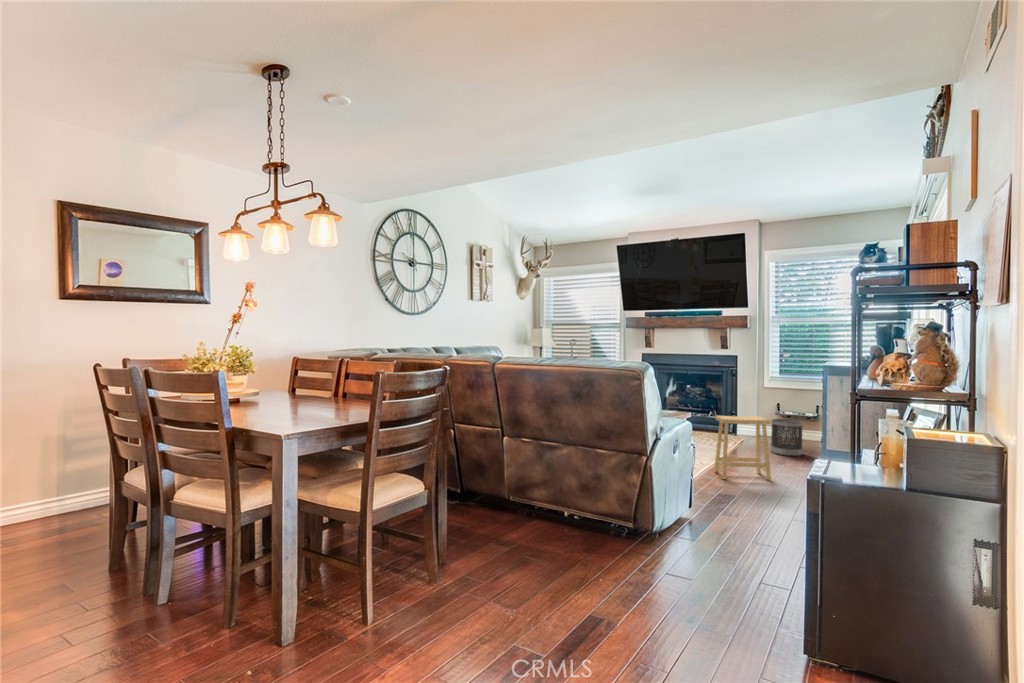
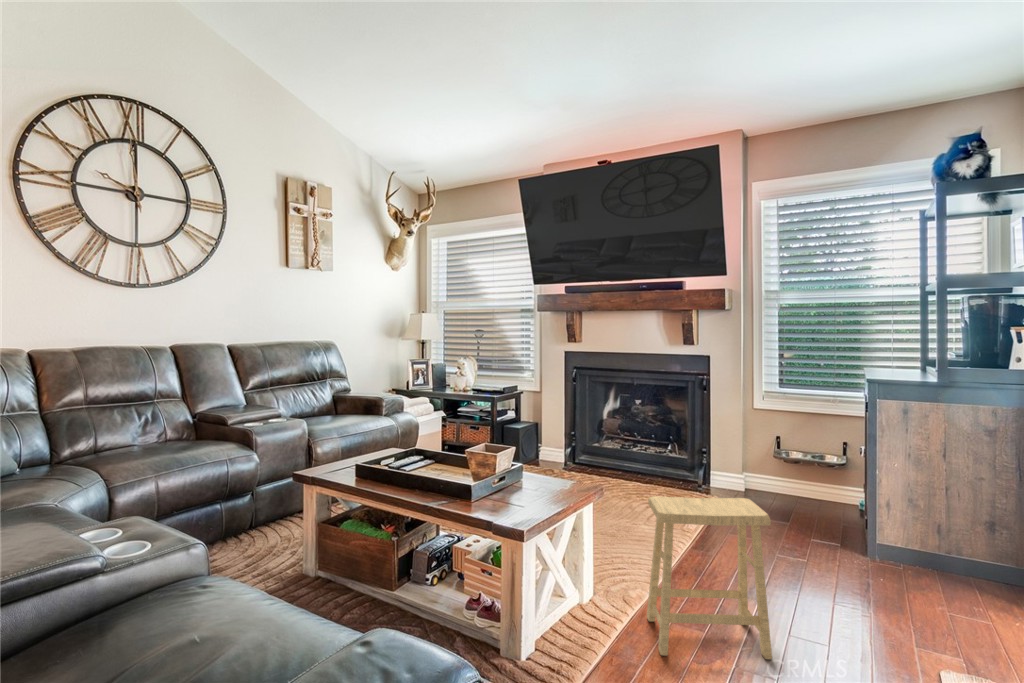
wastebasket: present [771,419,803,456] -> none [766,473,827,550]

